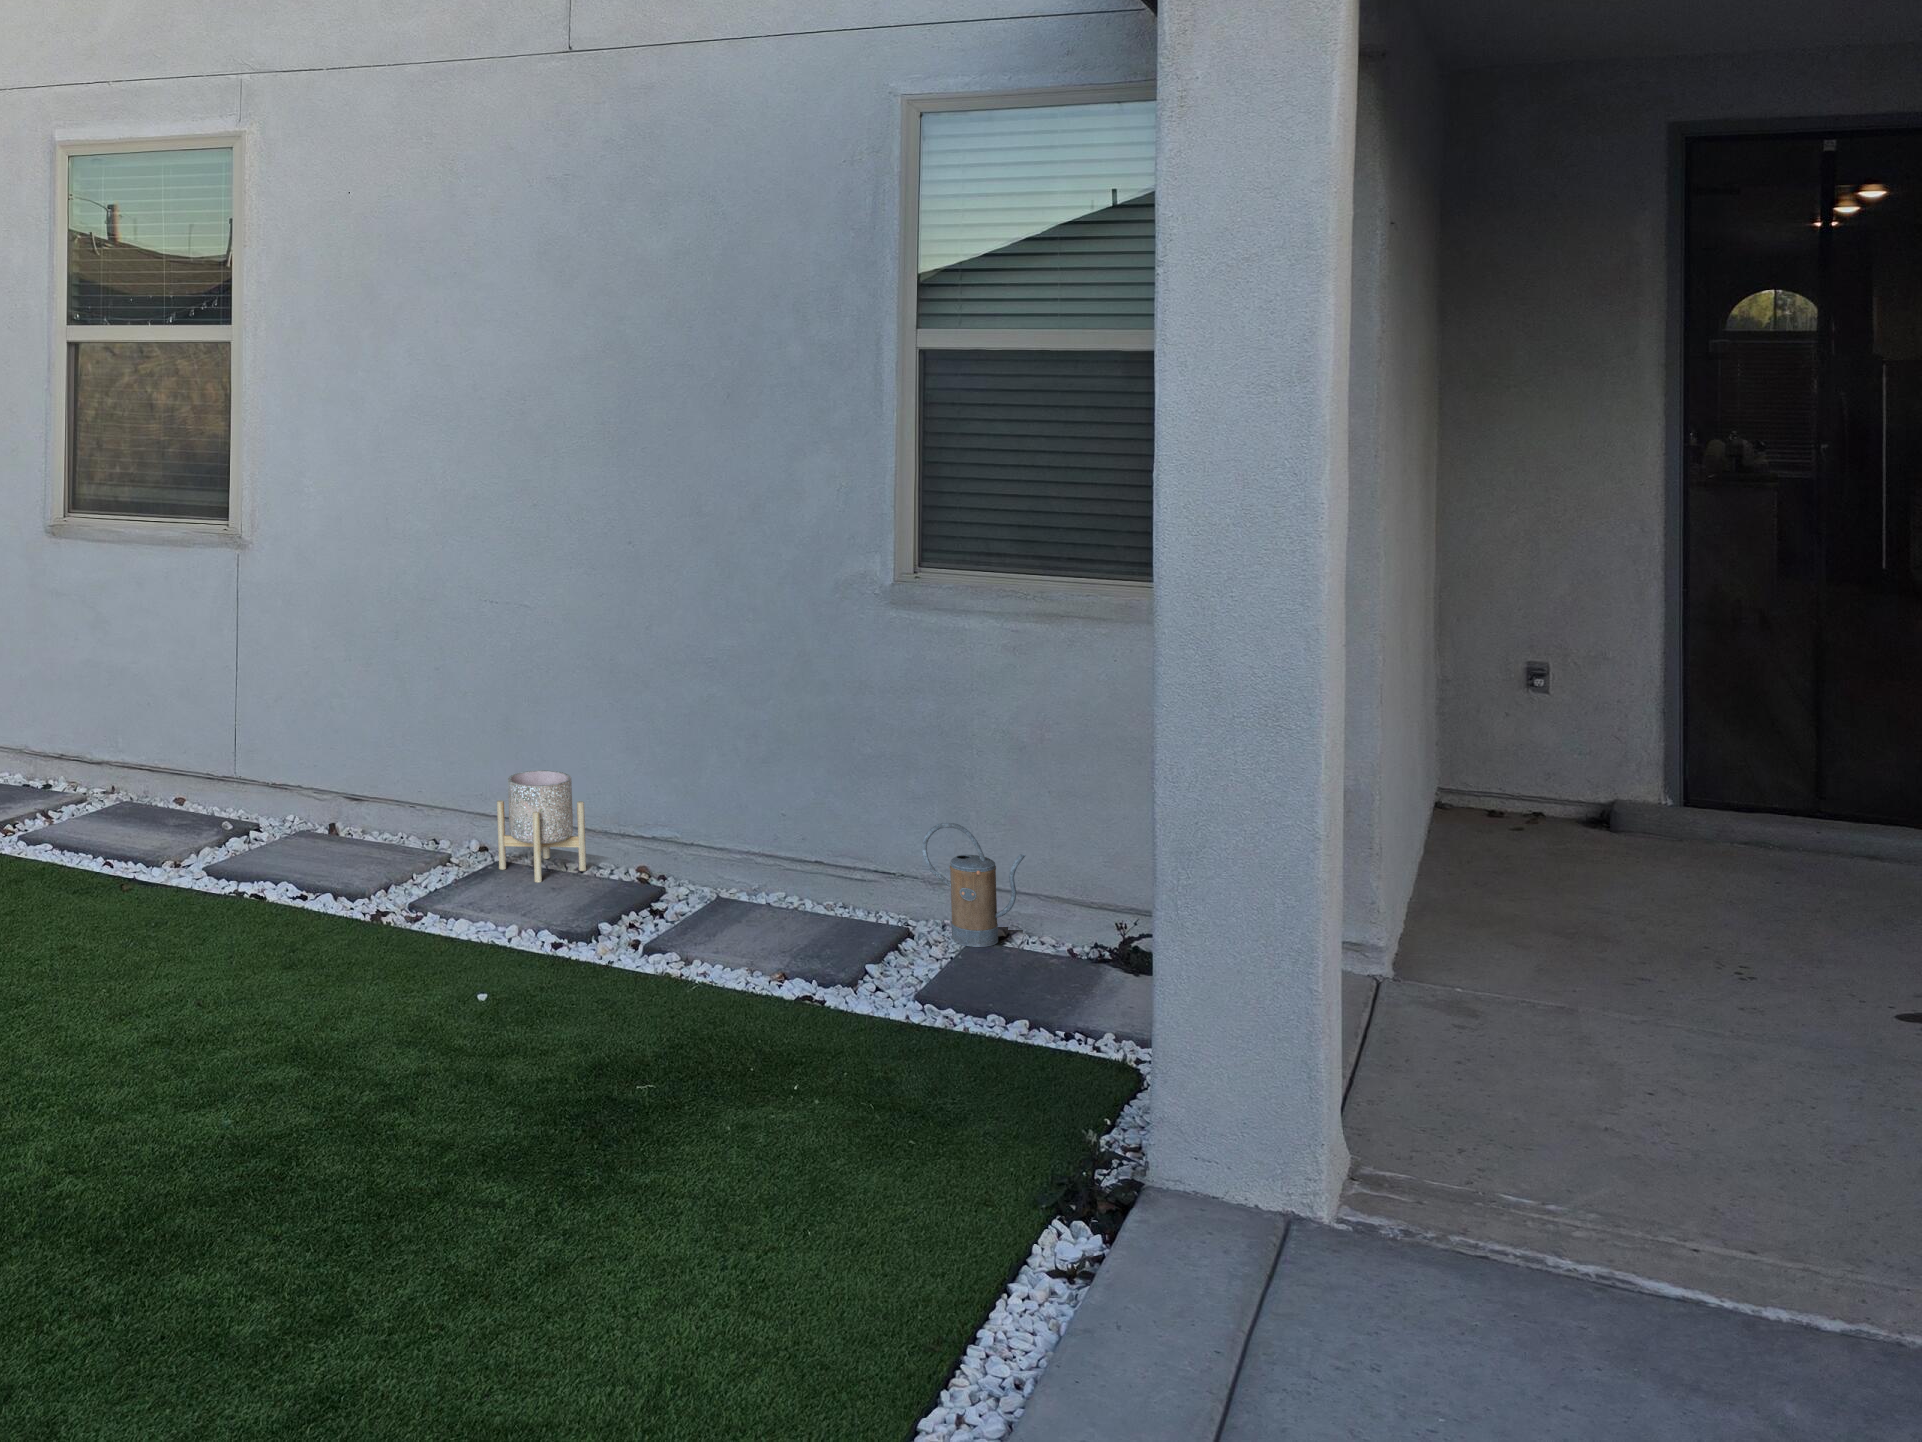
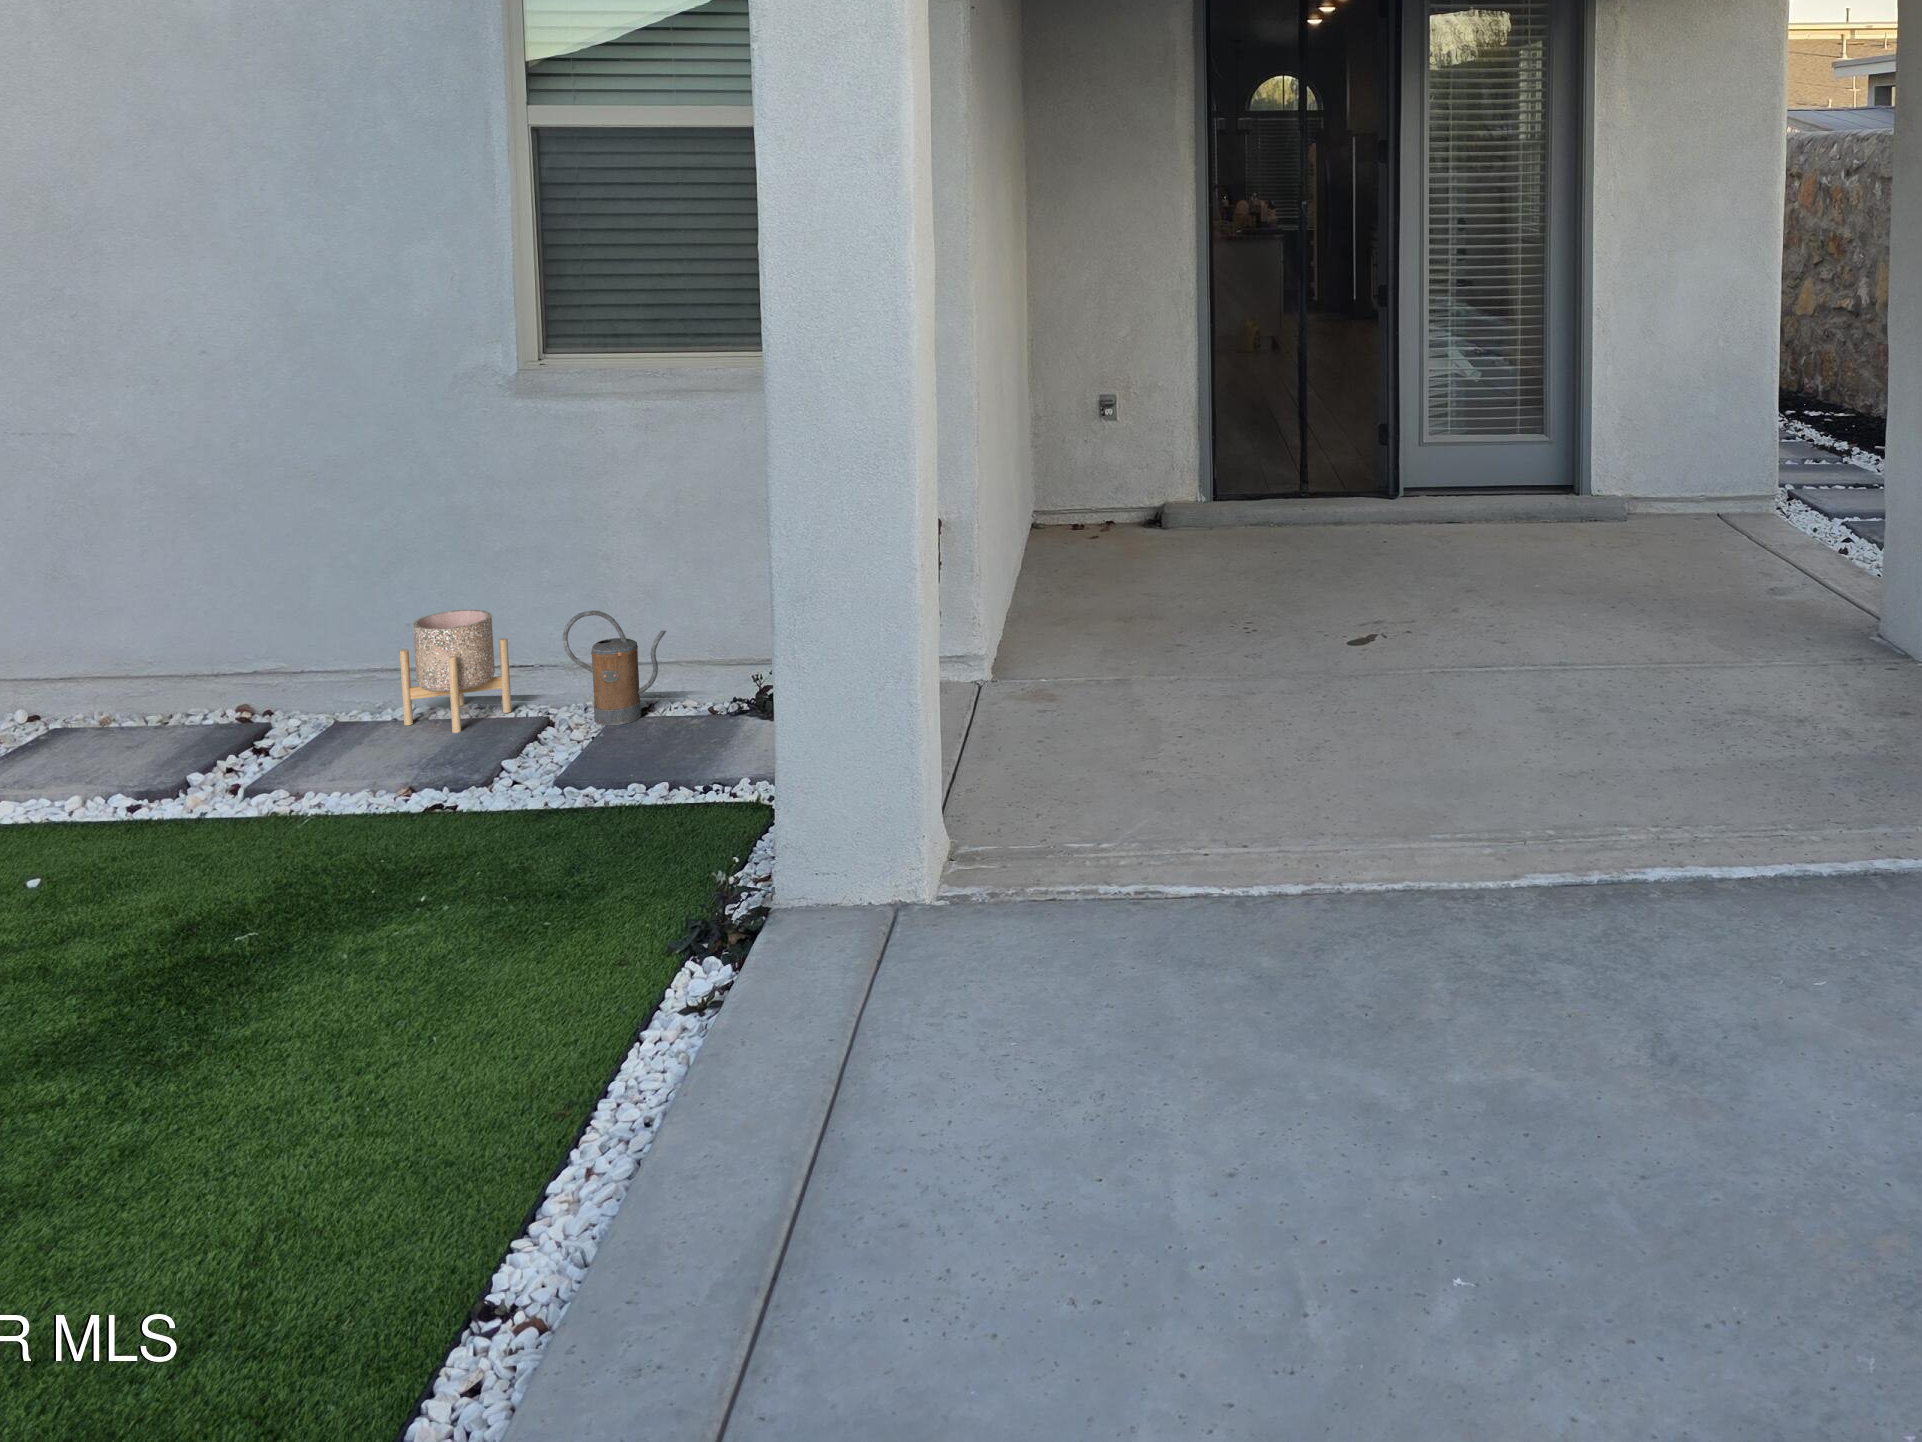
planter: present [497,770,586,883] -> present [400,610,512,733]

